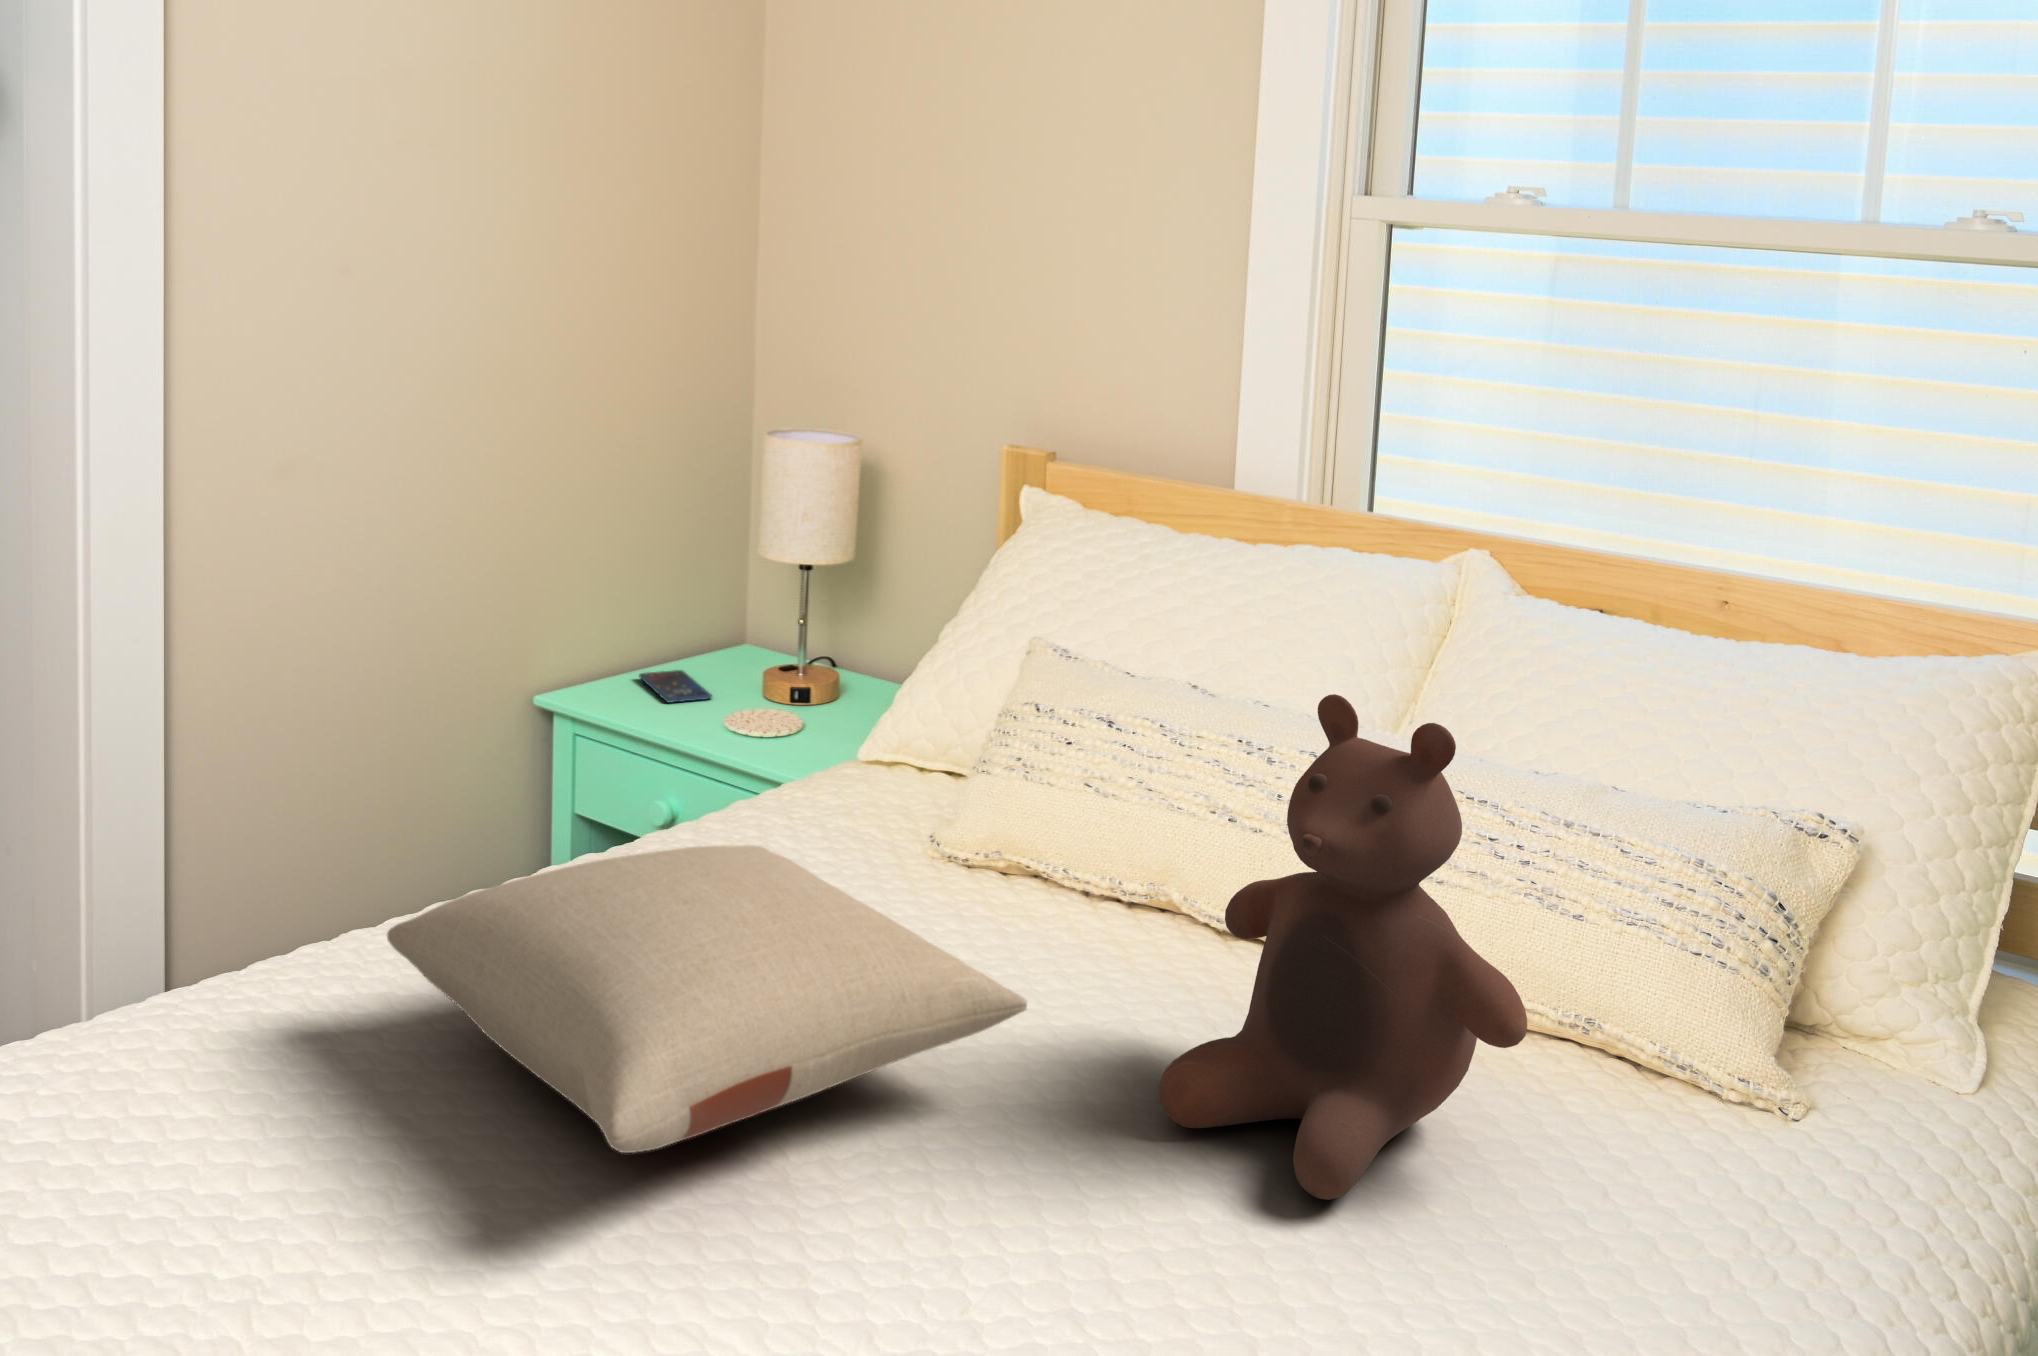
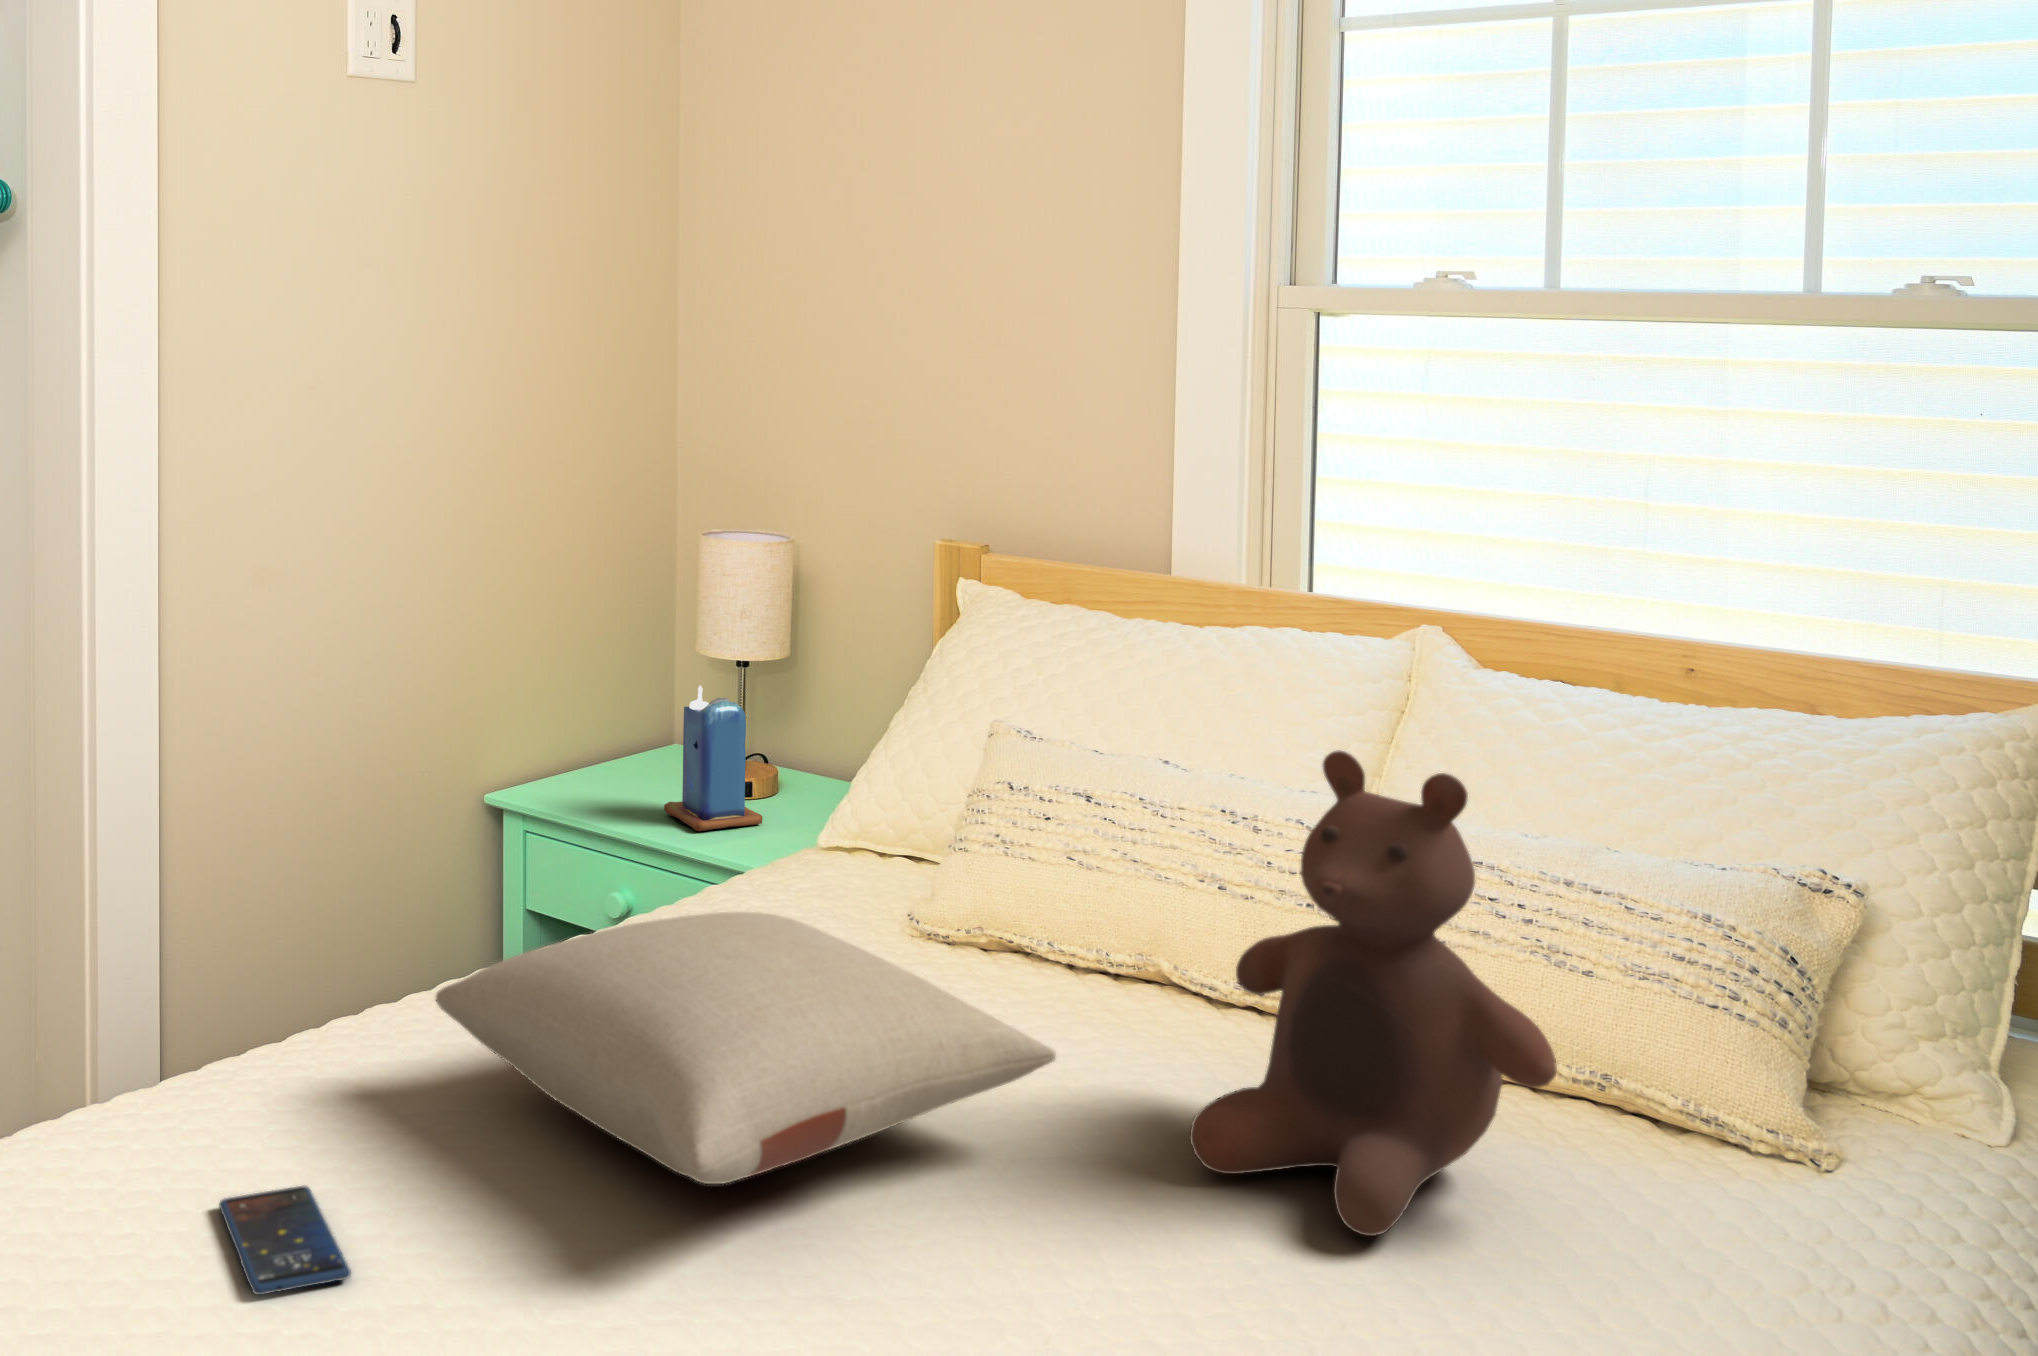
candle: none [716,587,813,735] -> present [664,686,762,831]
smartphone: present [639,670,712,703] -> present [219,1185,351,1295]

